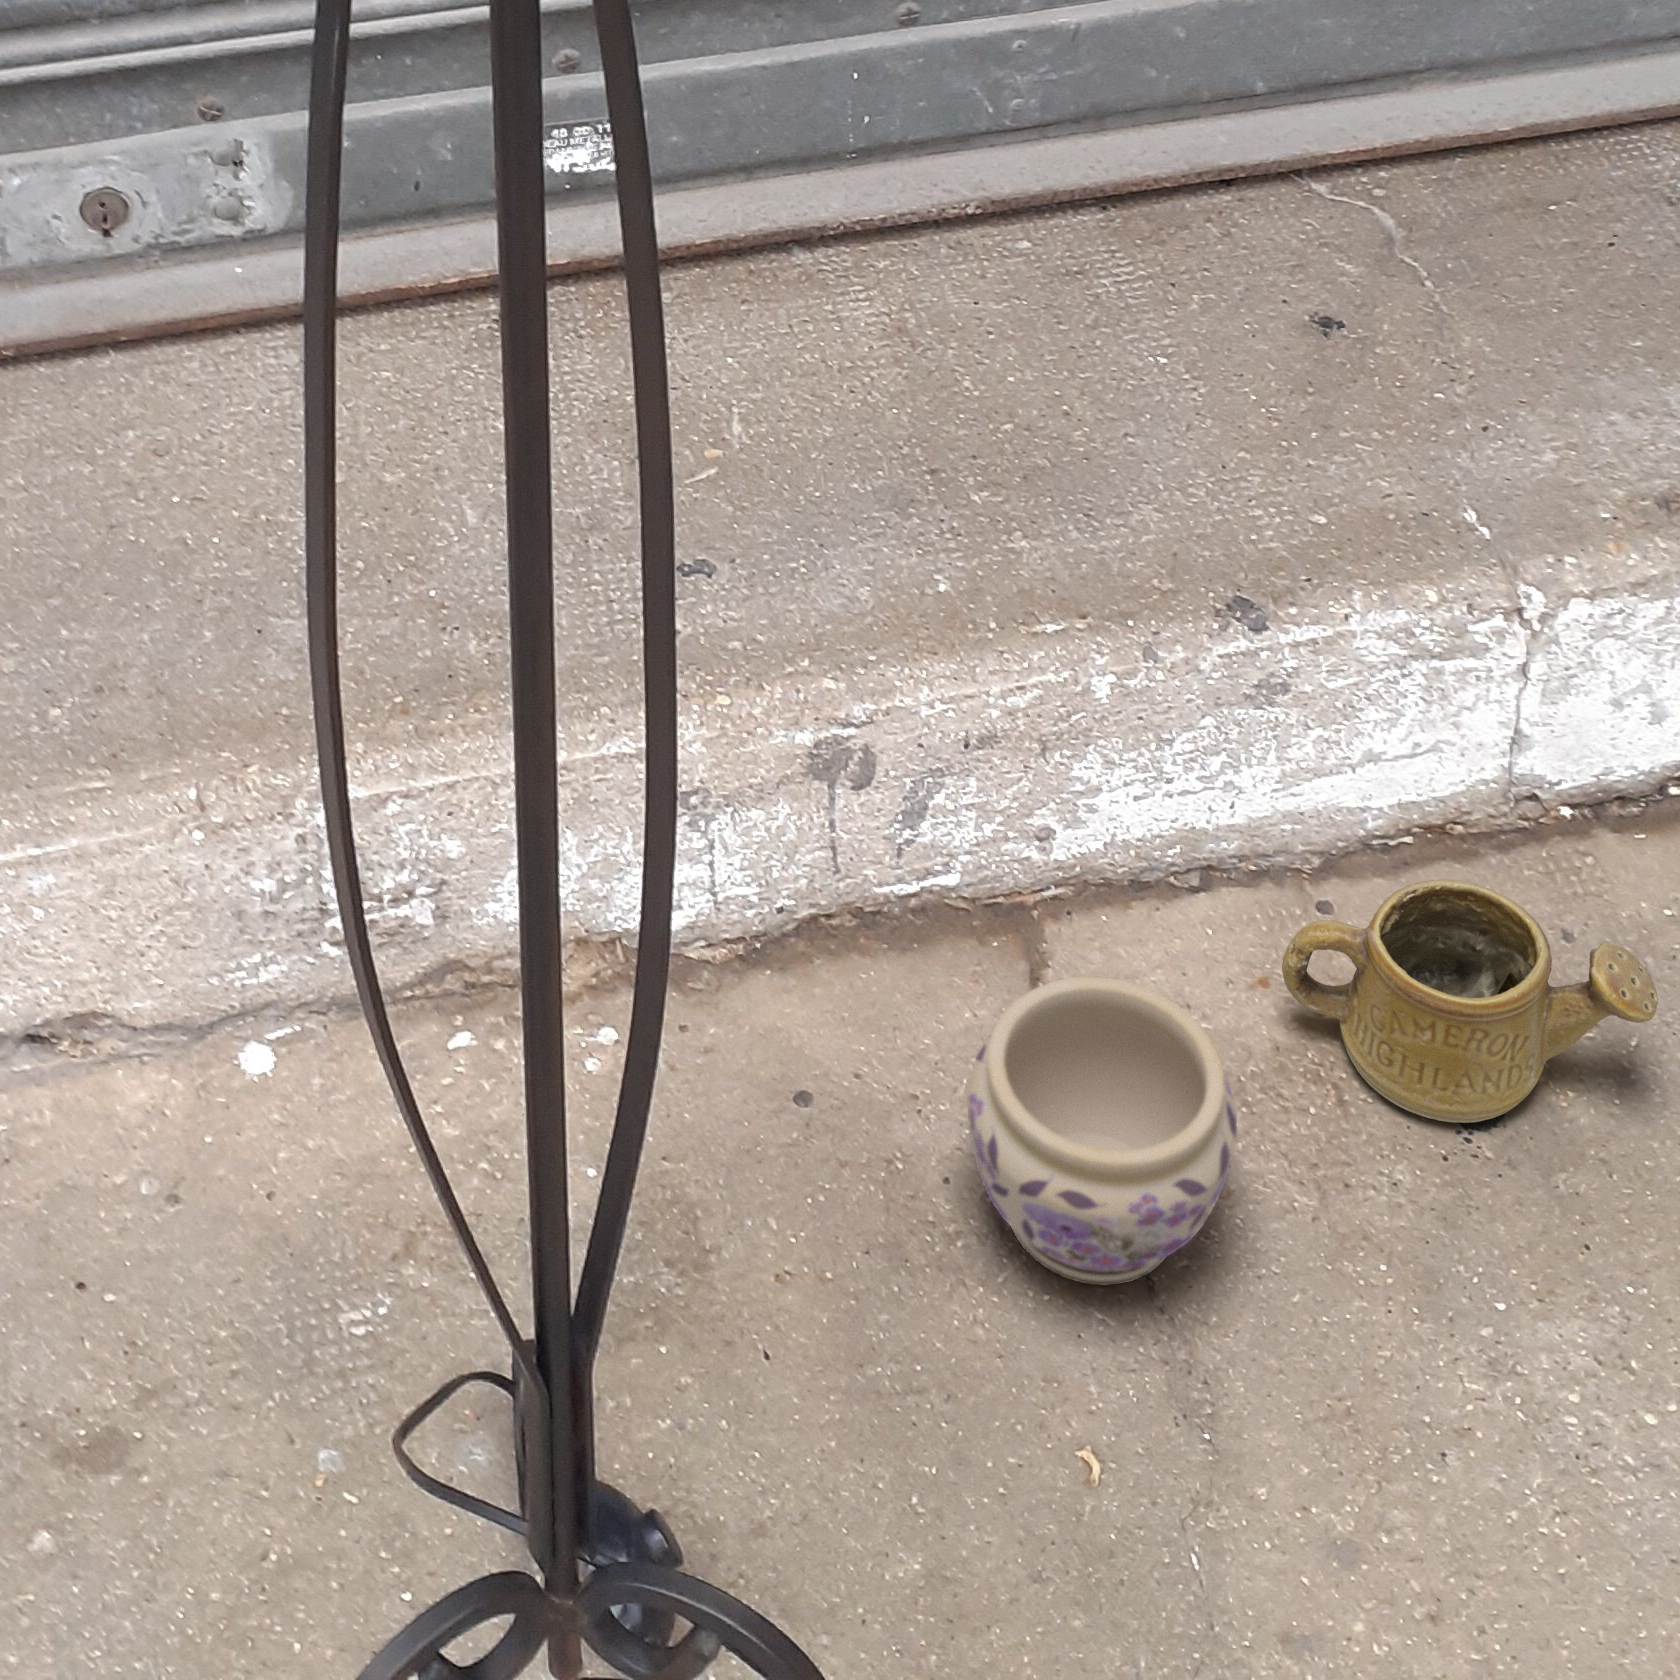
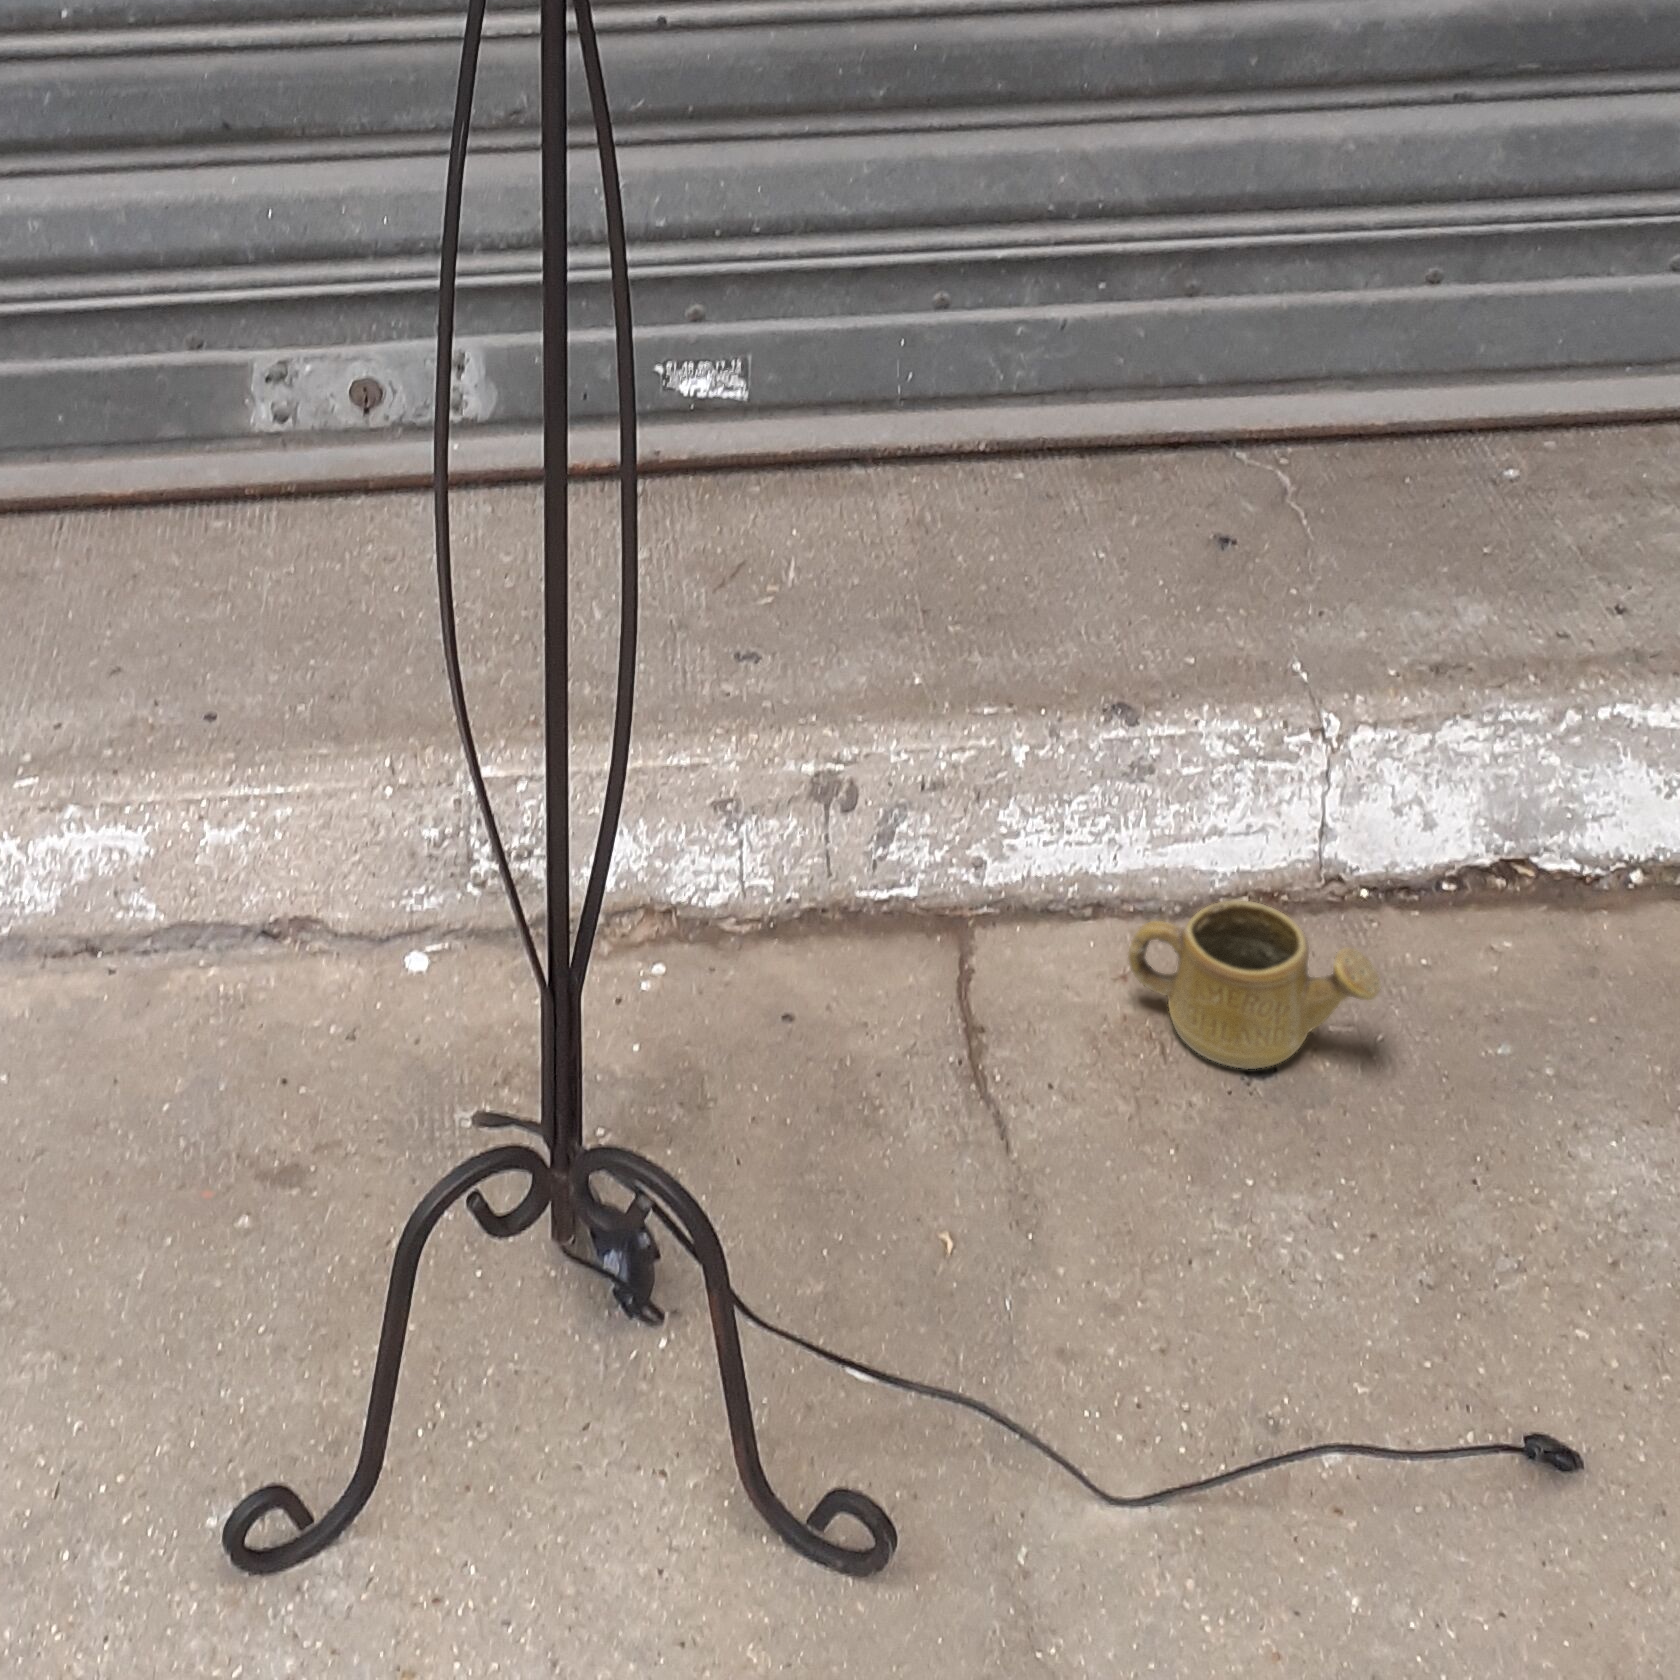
planter: present [968,977,1237,1286] -> none [890,929,1071,1141]

